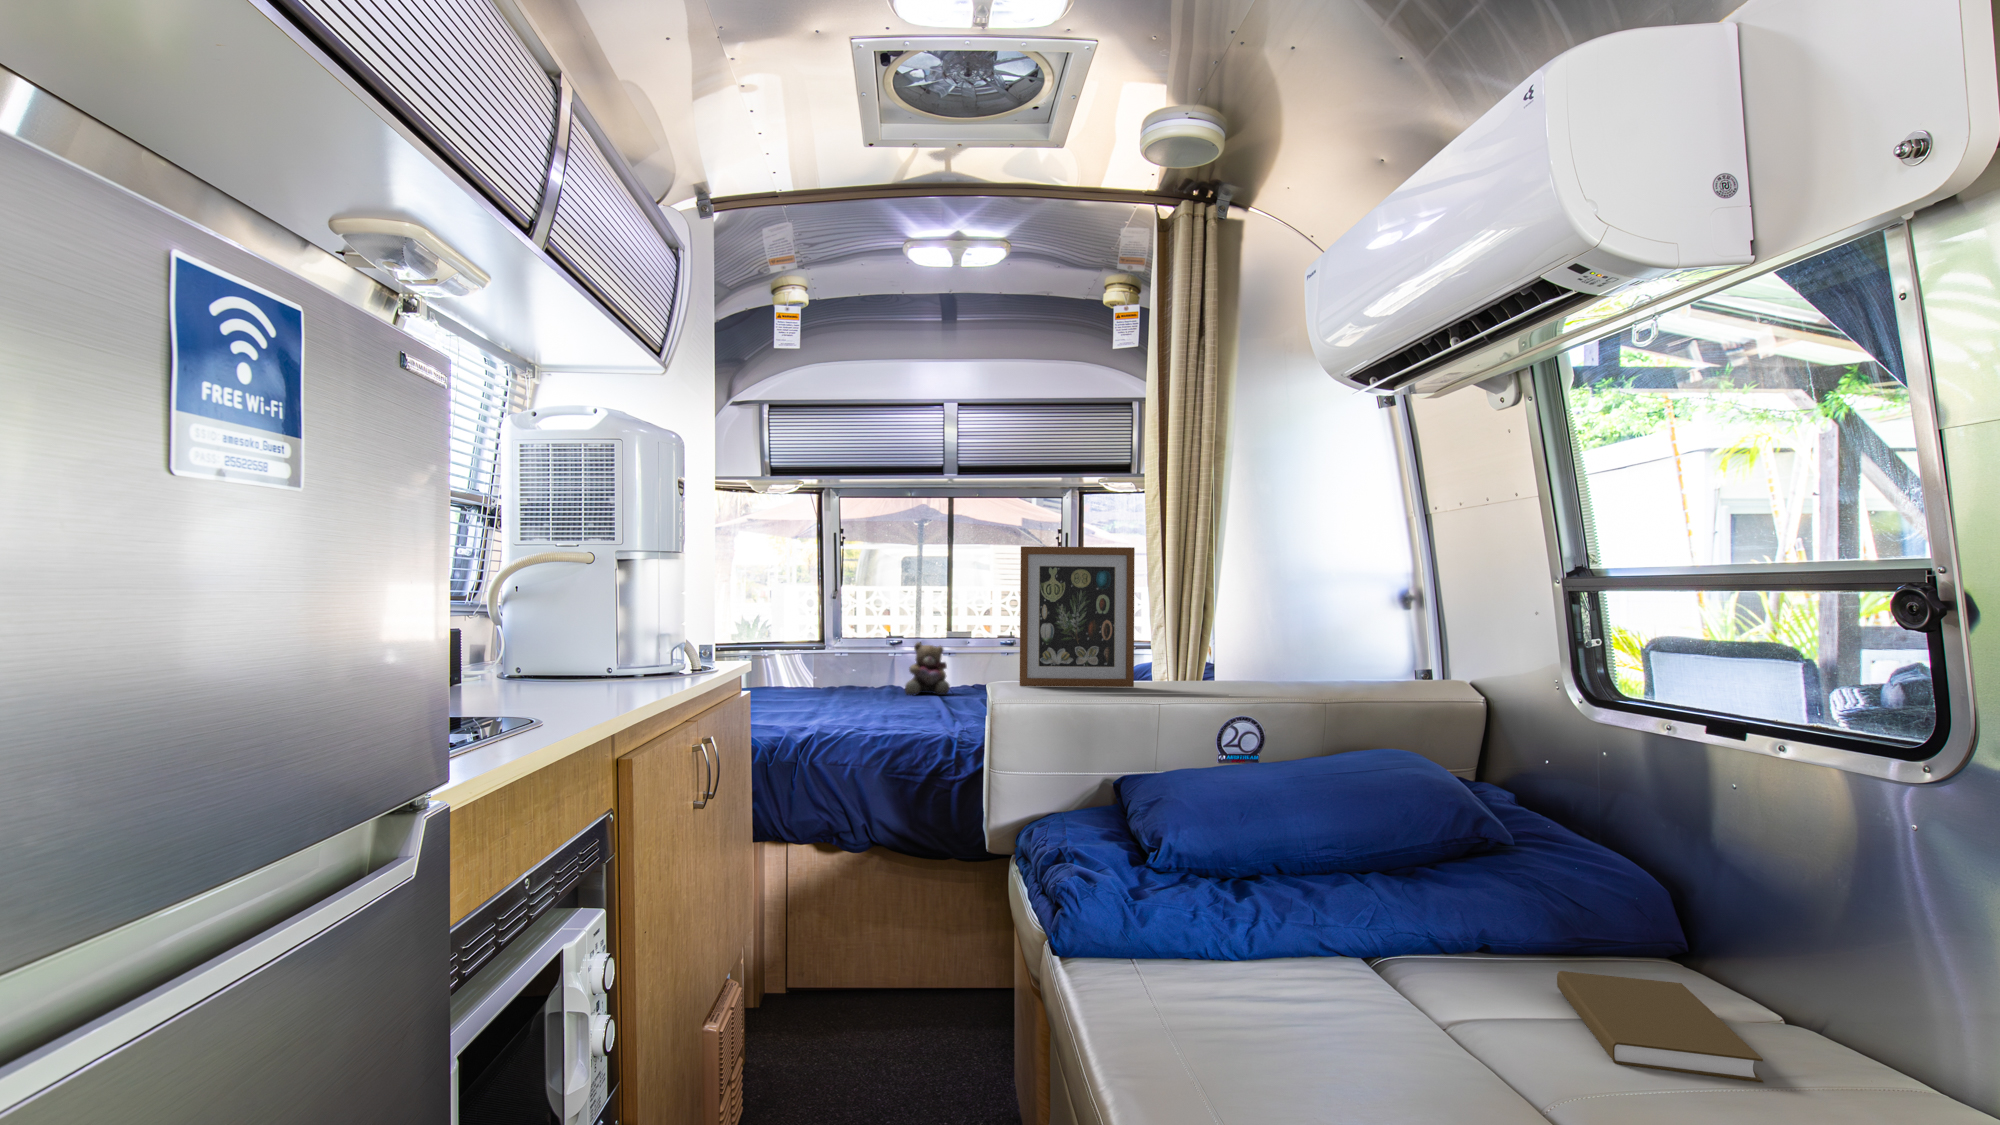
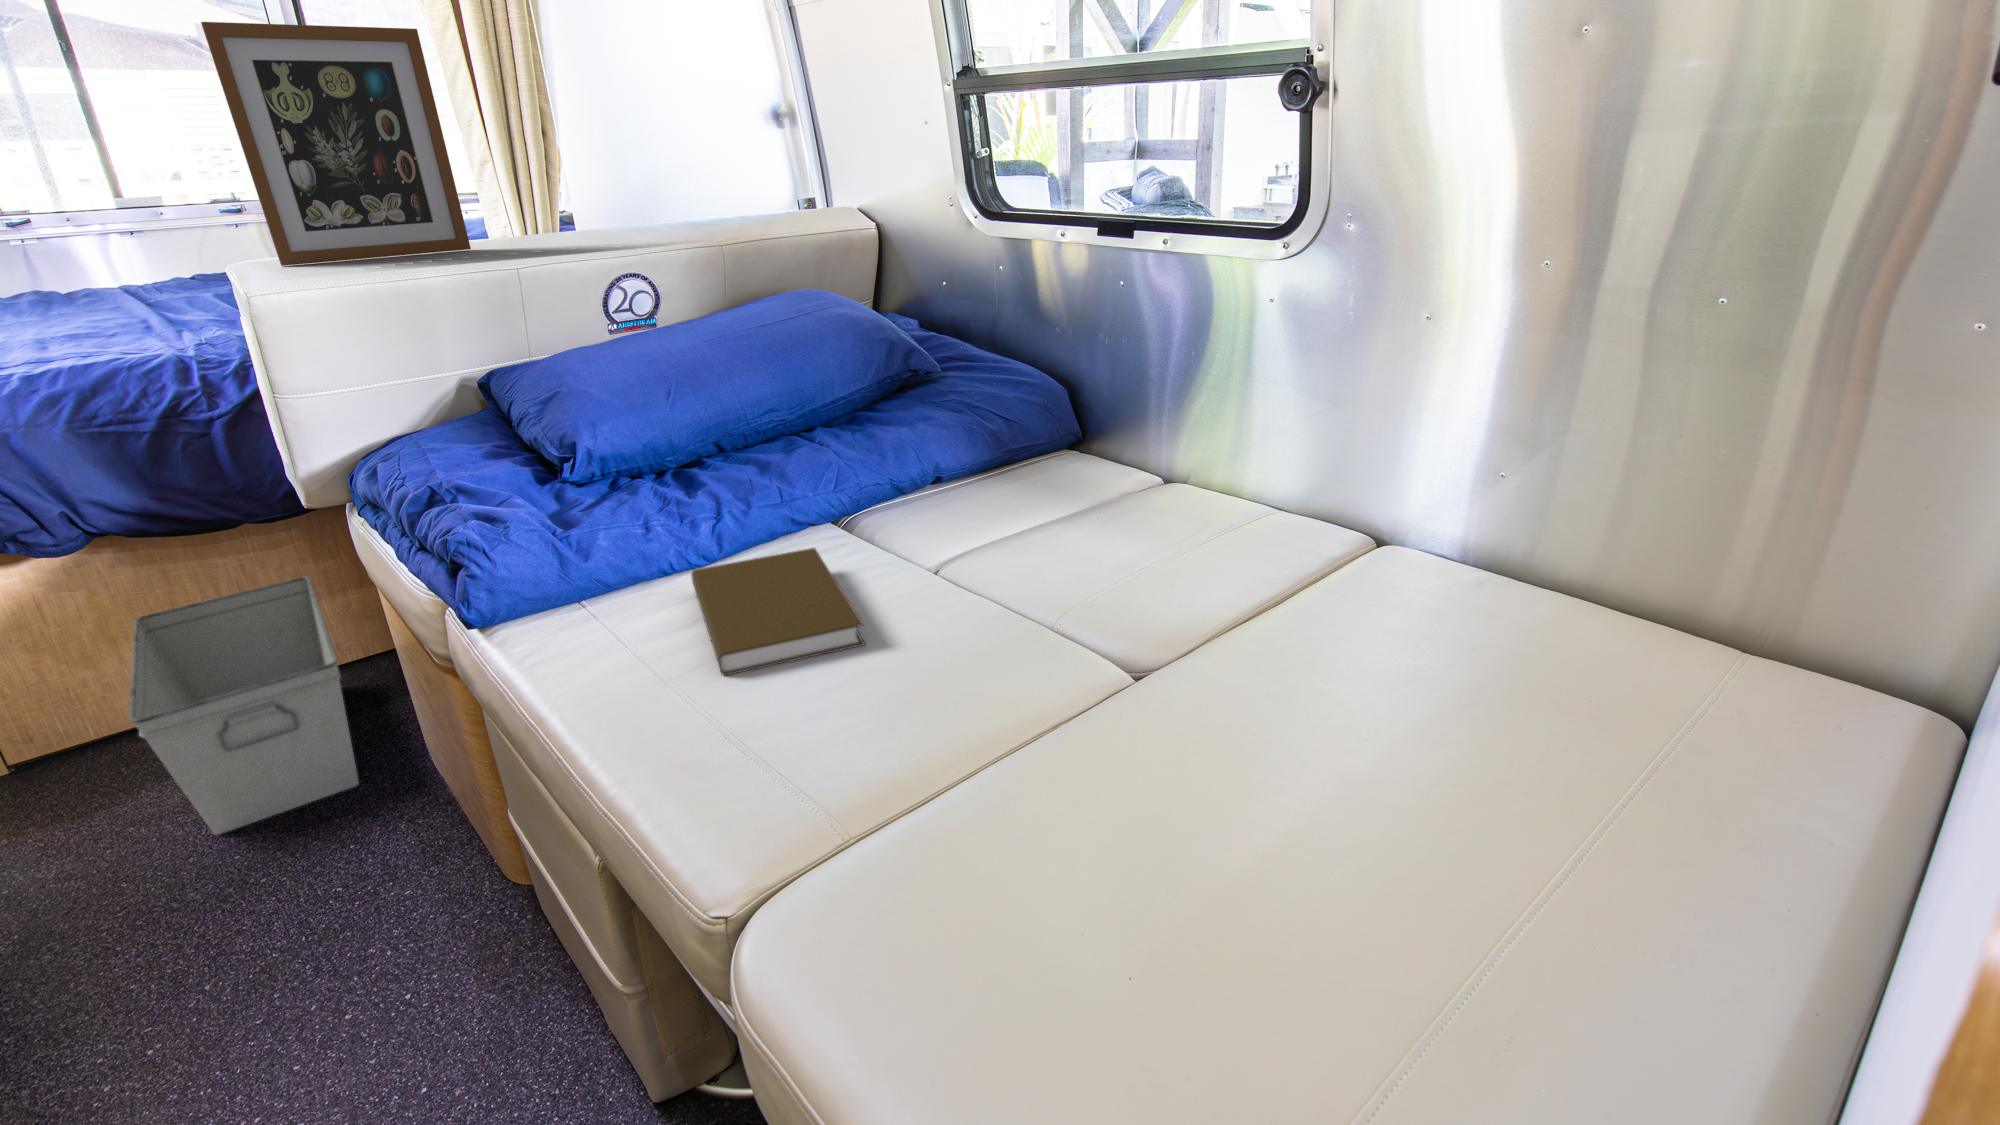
teddy bear: present [905,642,950,695] -> none [45,216,144,303]
storage bin: none [849,906,975,1087] -> present [129,577,359,835]
book: present [1557,971,1763,1083] -> present [691,548,865,676]

